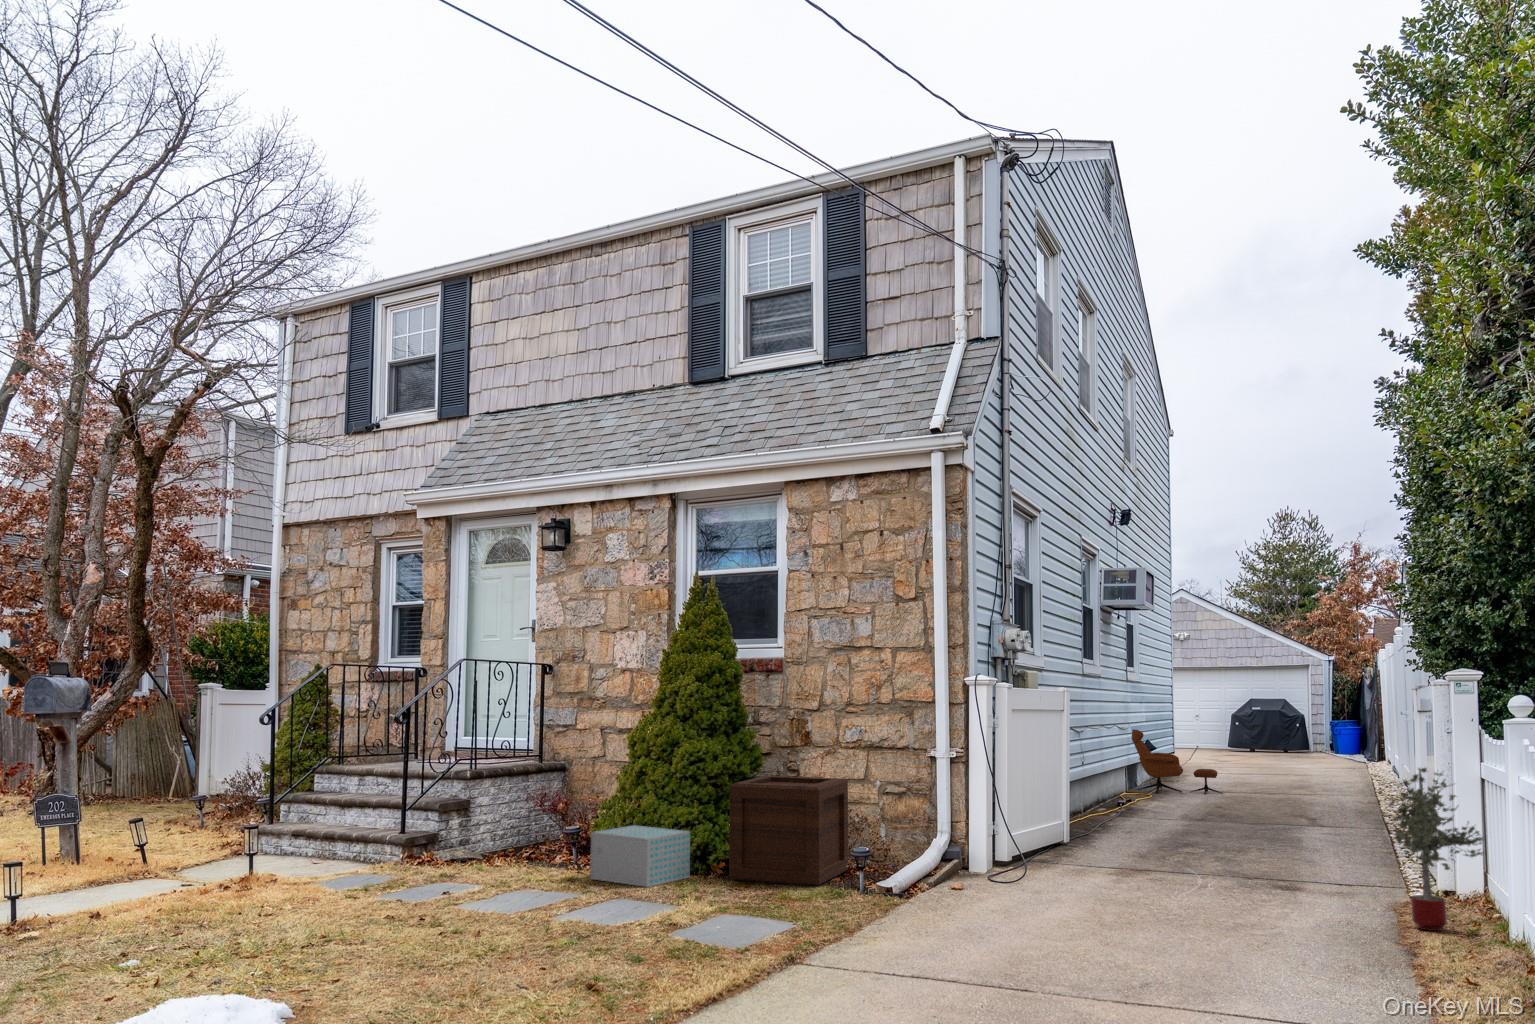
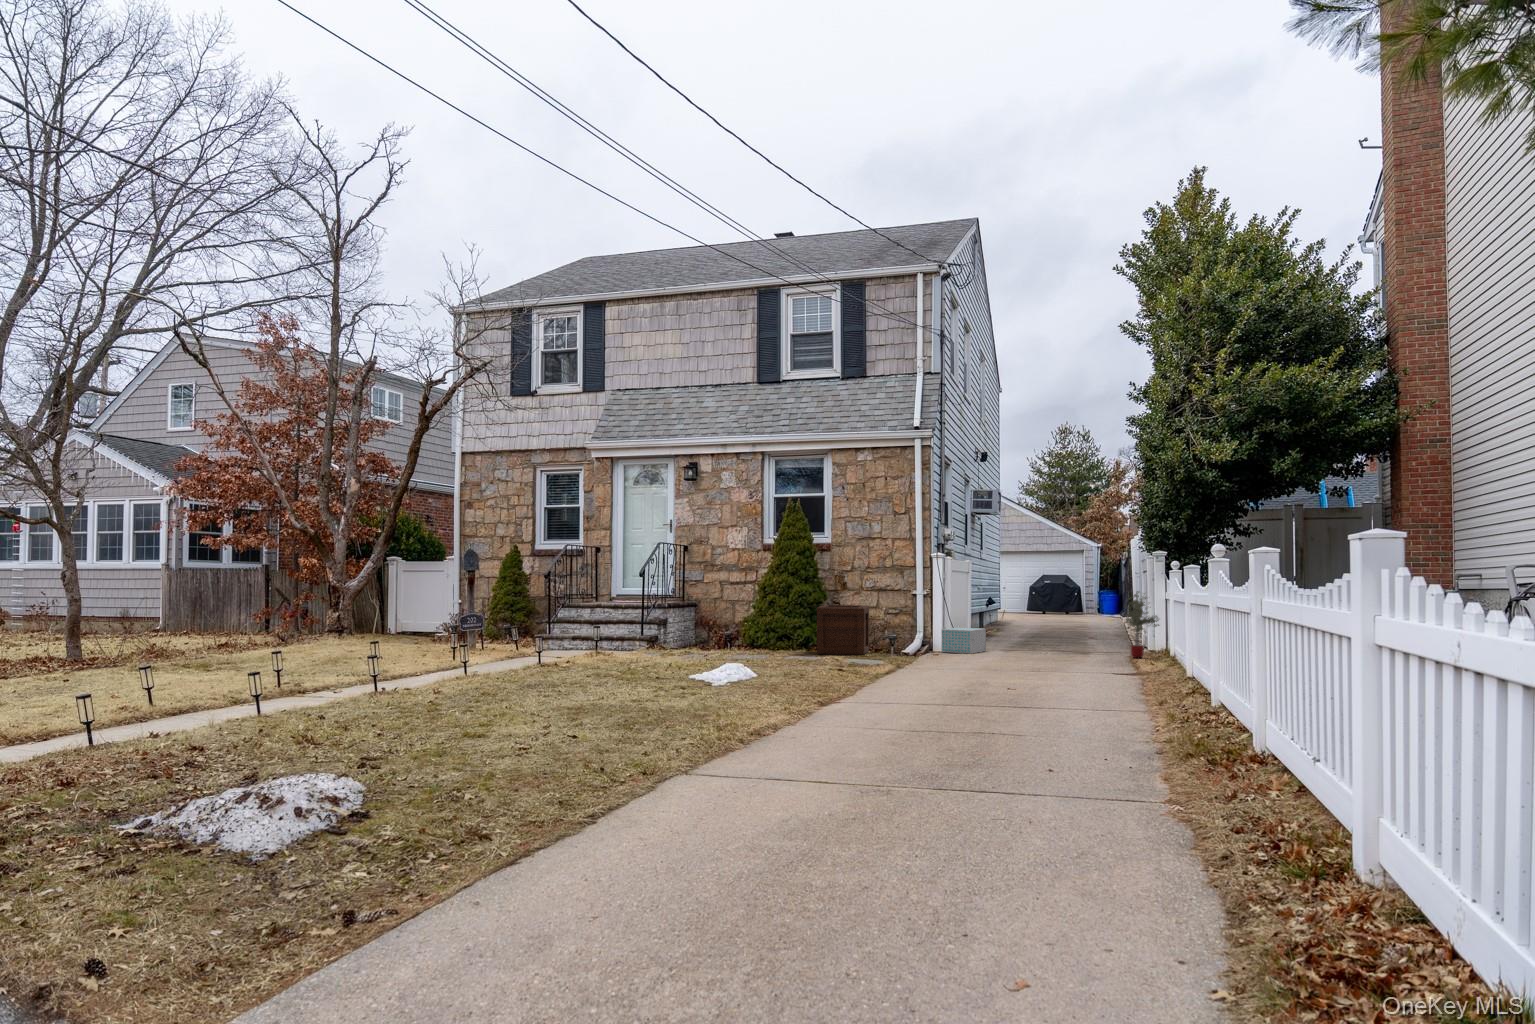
lounge chair: present [1132,729,1223,794] -> none [981,590,1035,629]
storage box: present [590,825,690,887] -> present [942,628,986,654]

